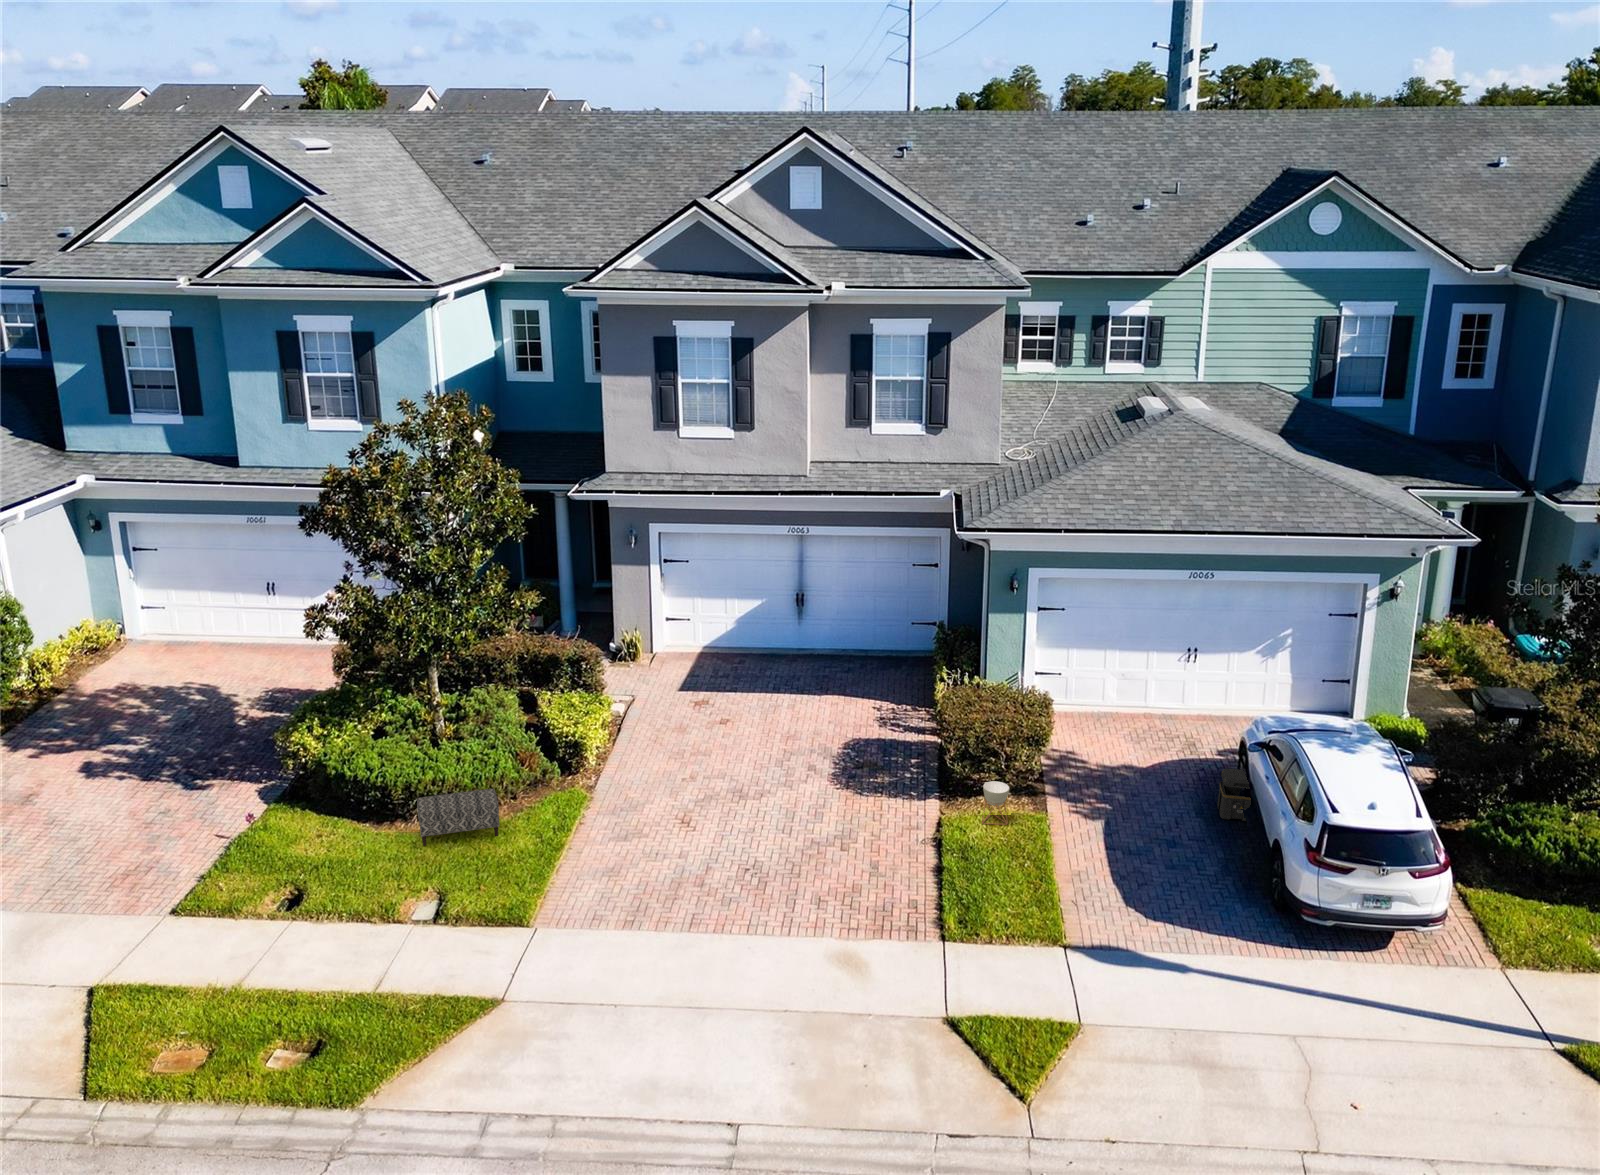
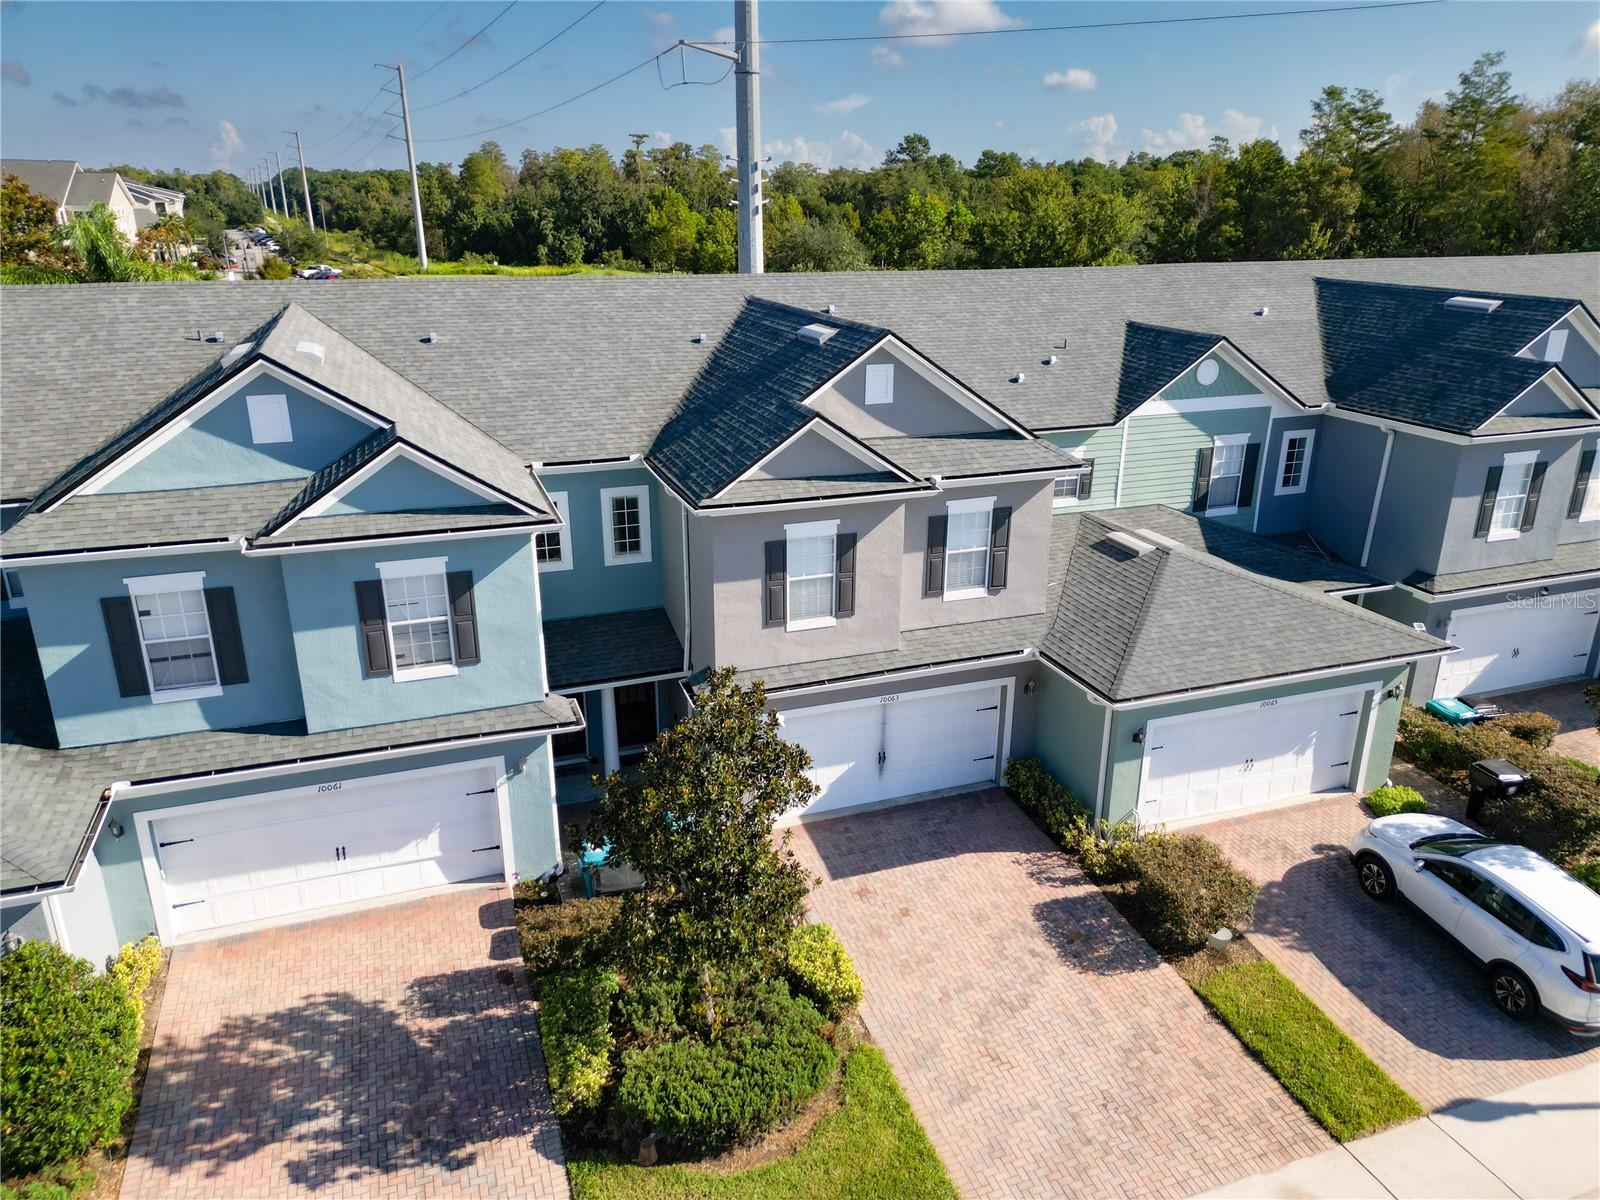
toolbox: present [1217,769,1251,821] -> none [1337,862,1379,906]
bench: present [417,789,499,846] -> none [767,1073,853,1166]
watering can: none [296,796,334,819] -> present [632,1133,658,1166]

